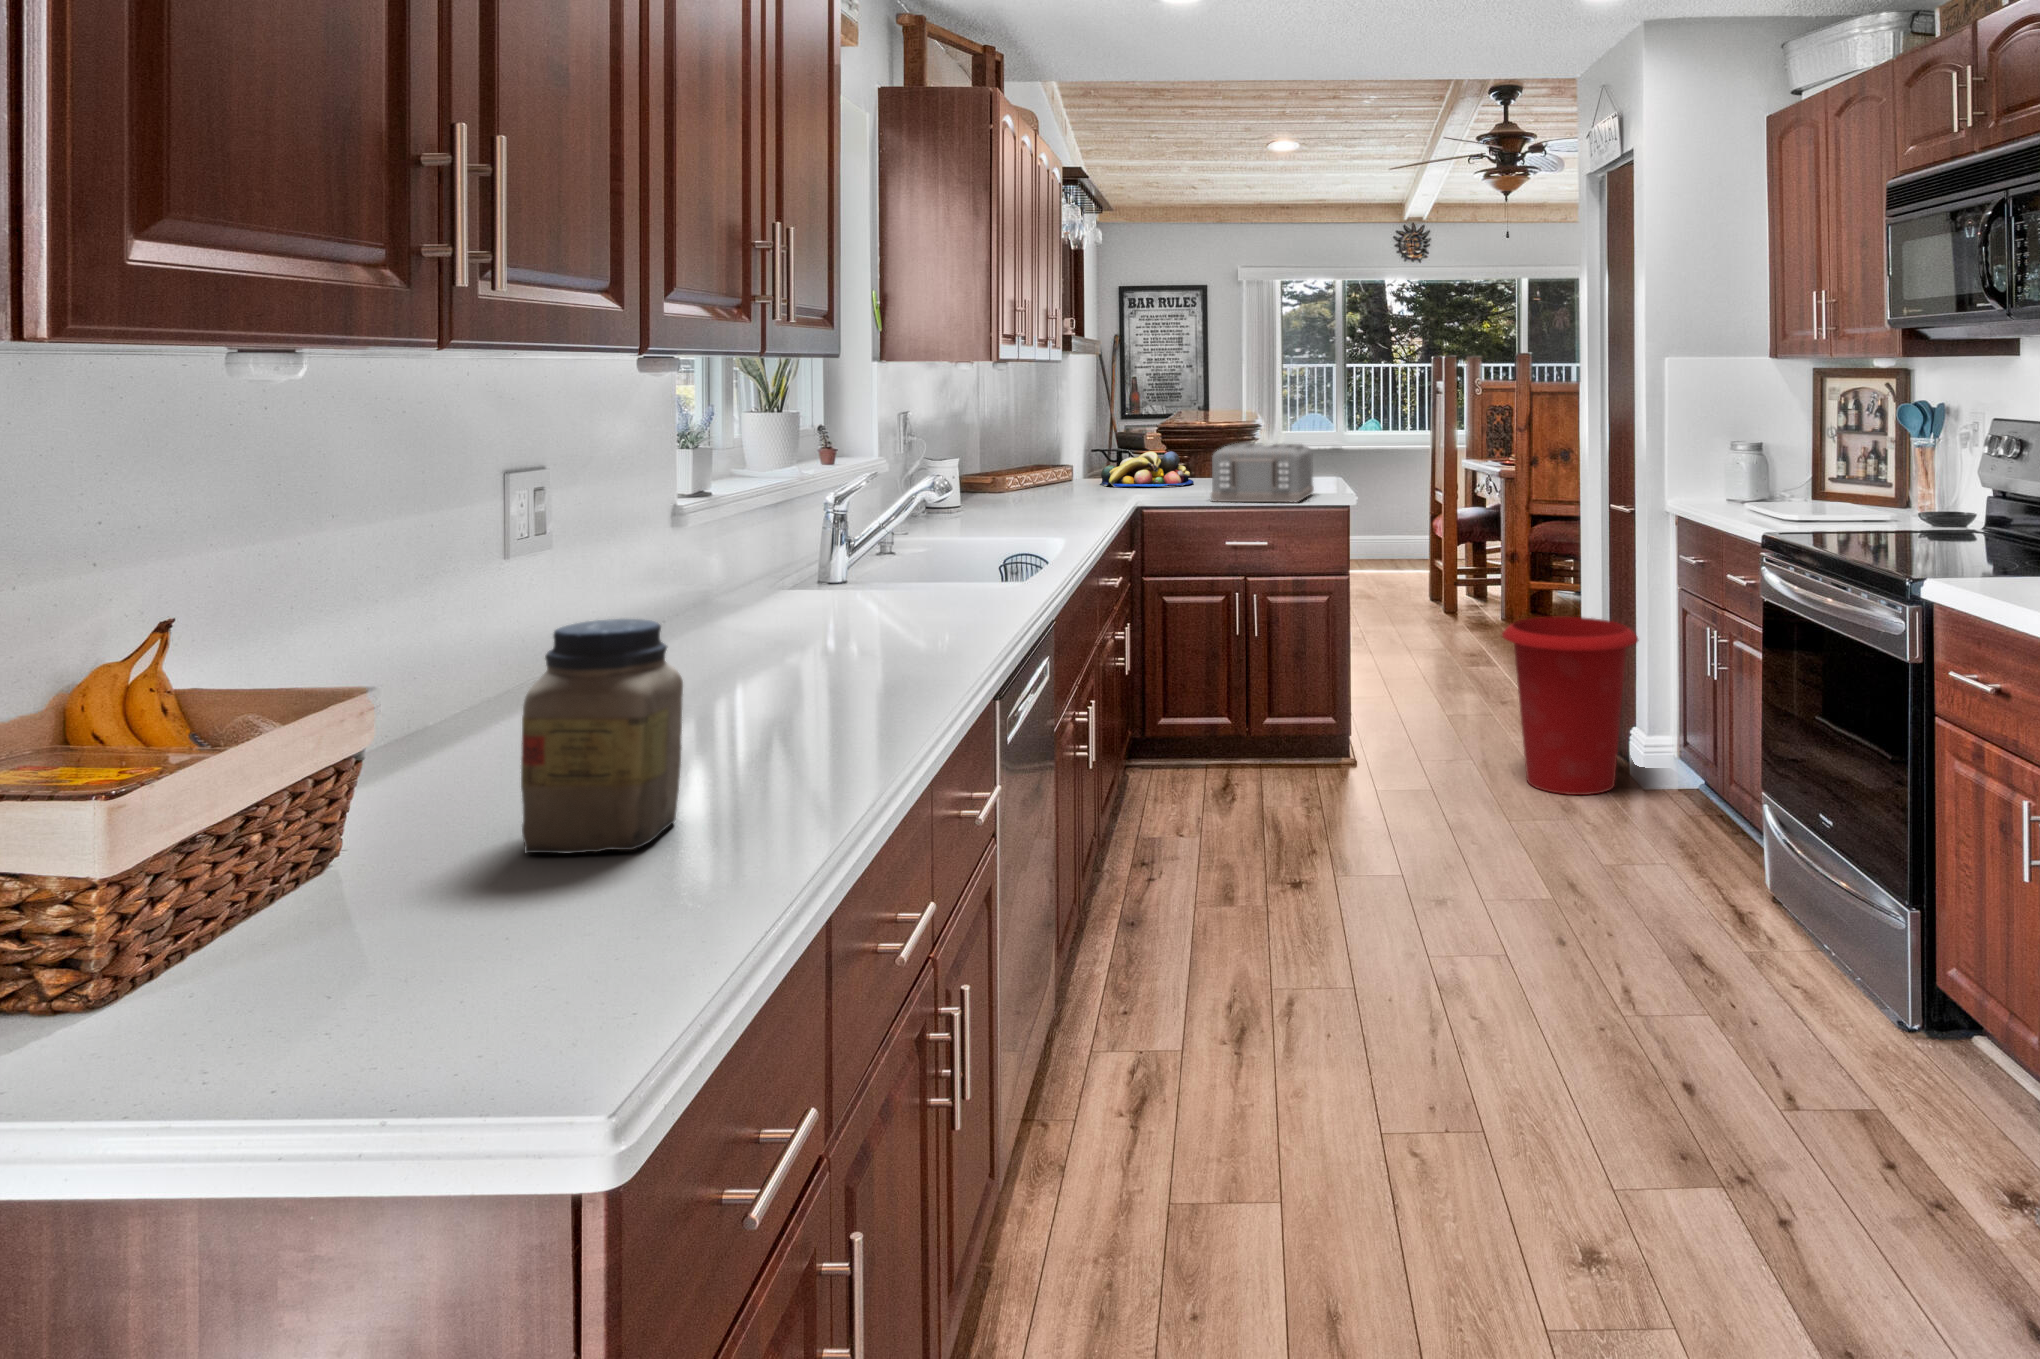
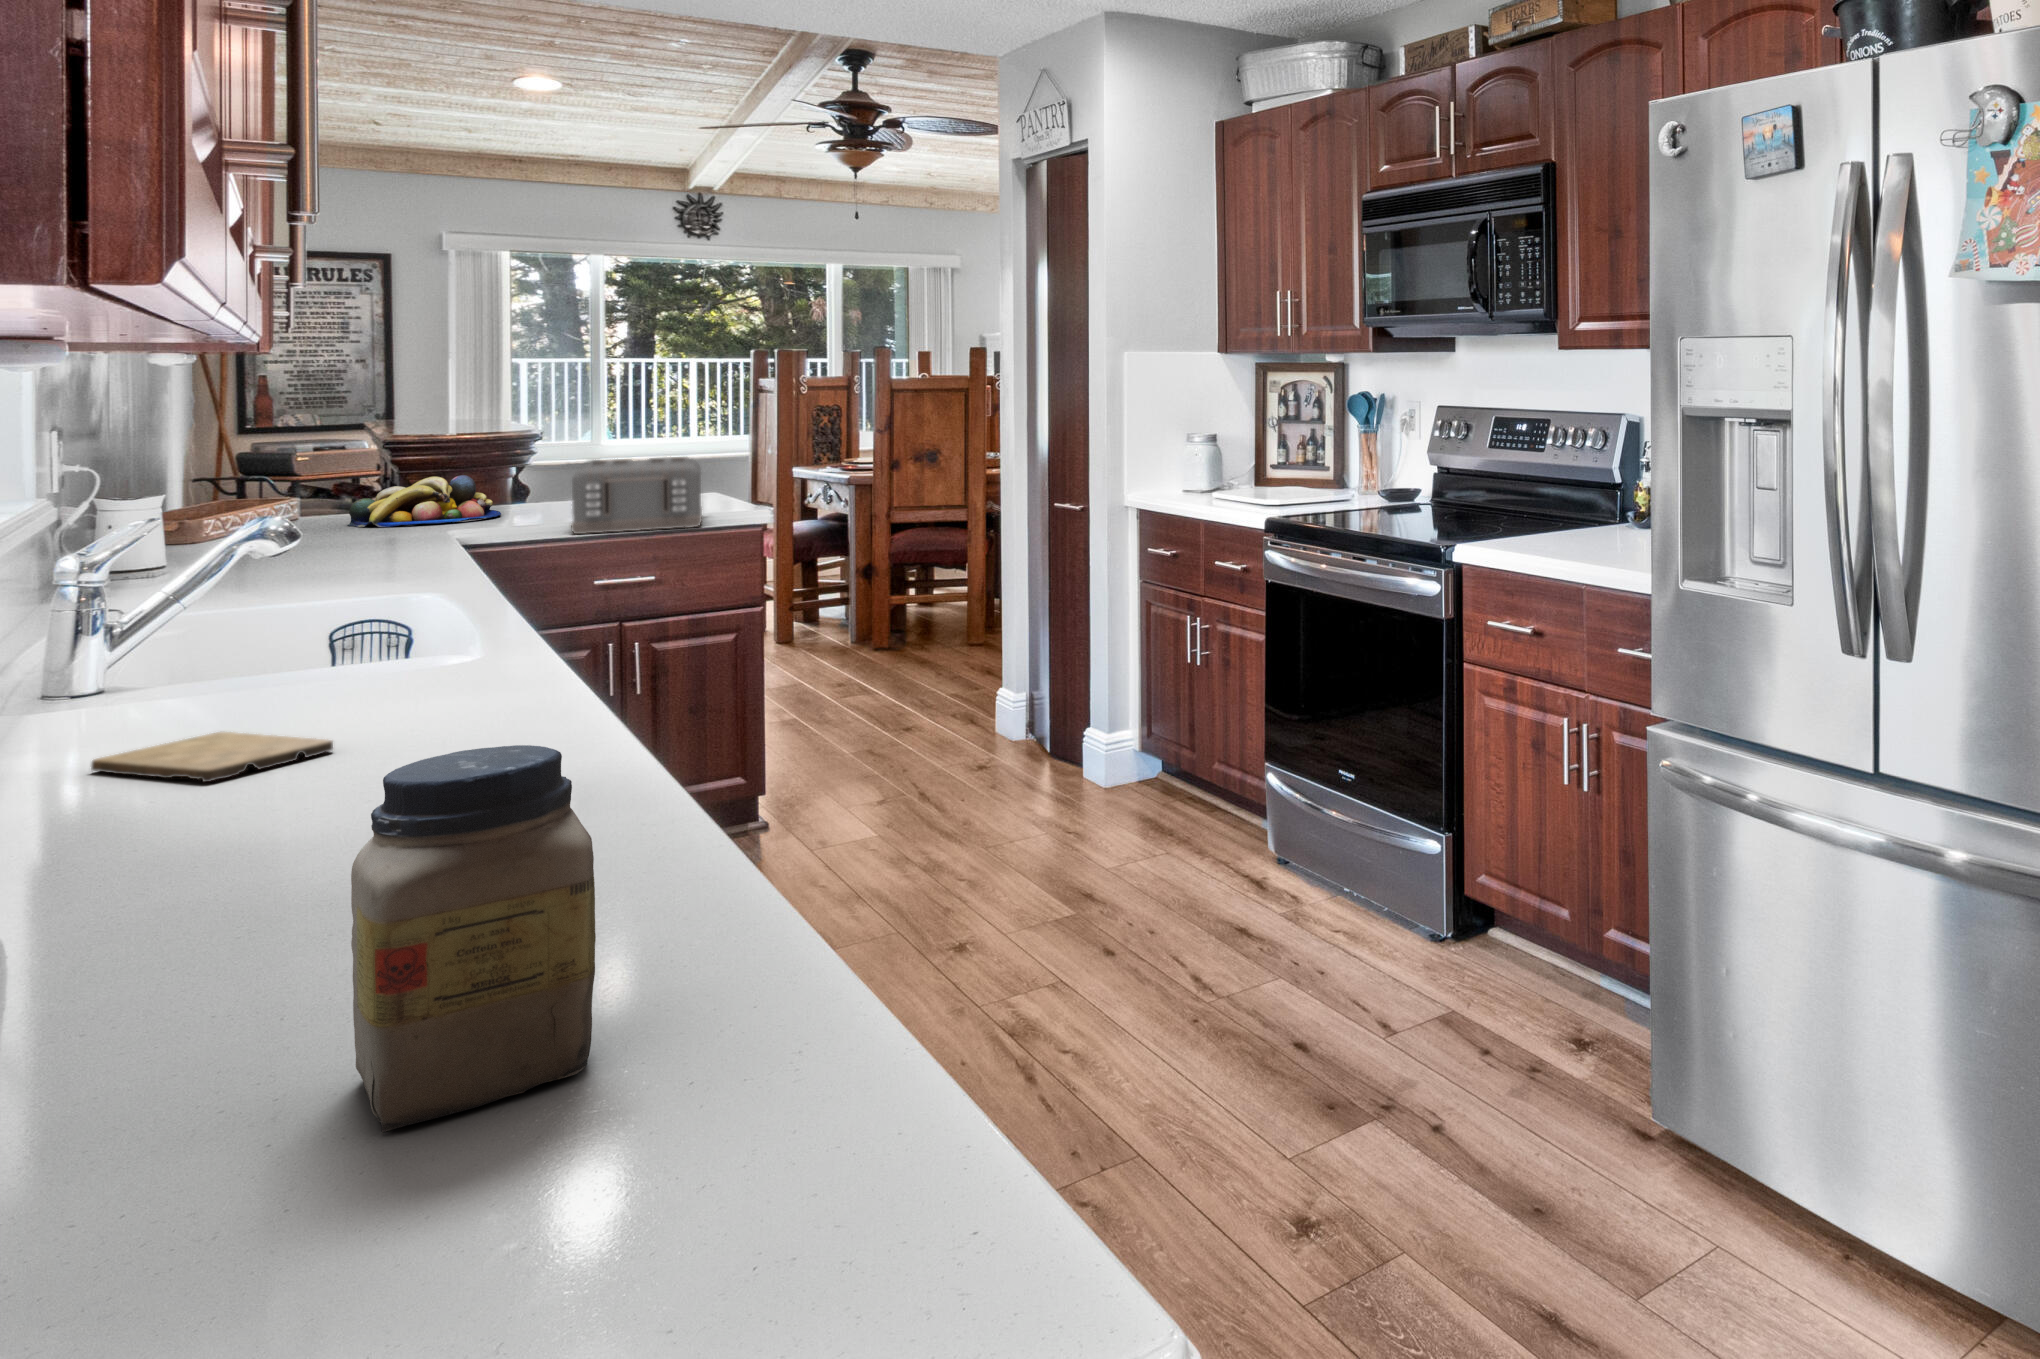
cutting board: none [749,609,858,639] -> present [91,732,333,782]
waste bin: present [1502,617,1638,795] -> none [950,623,1097,810]

